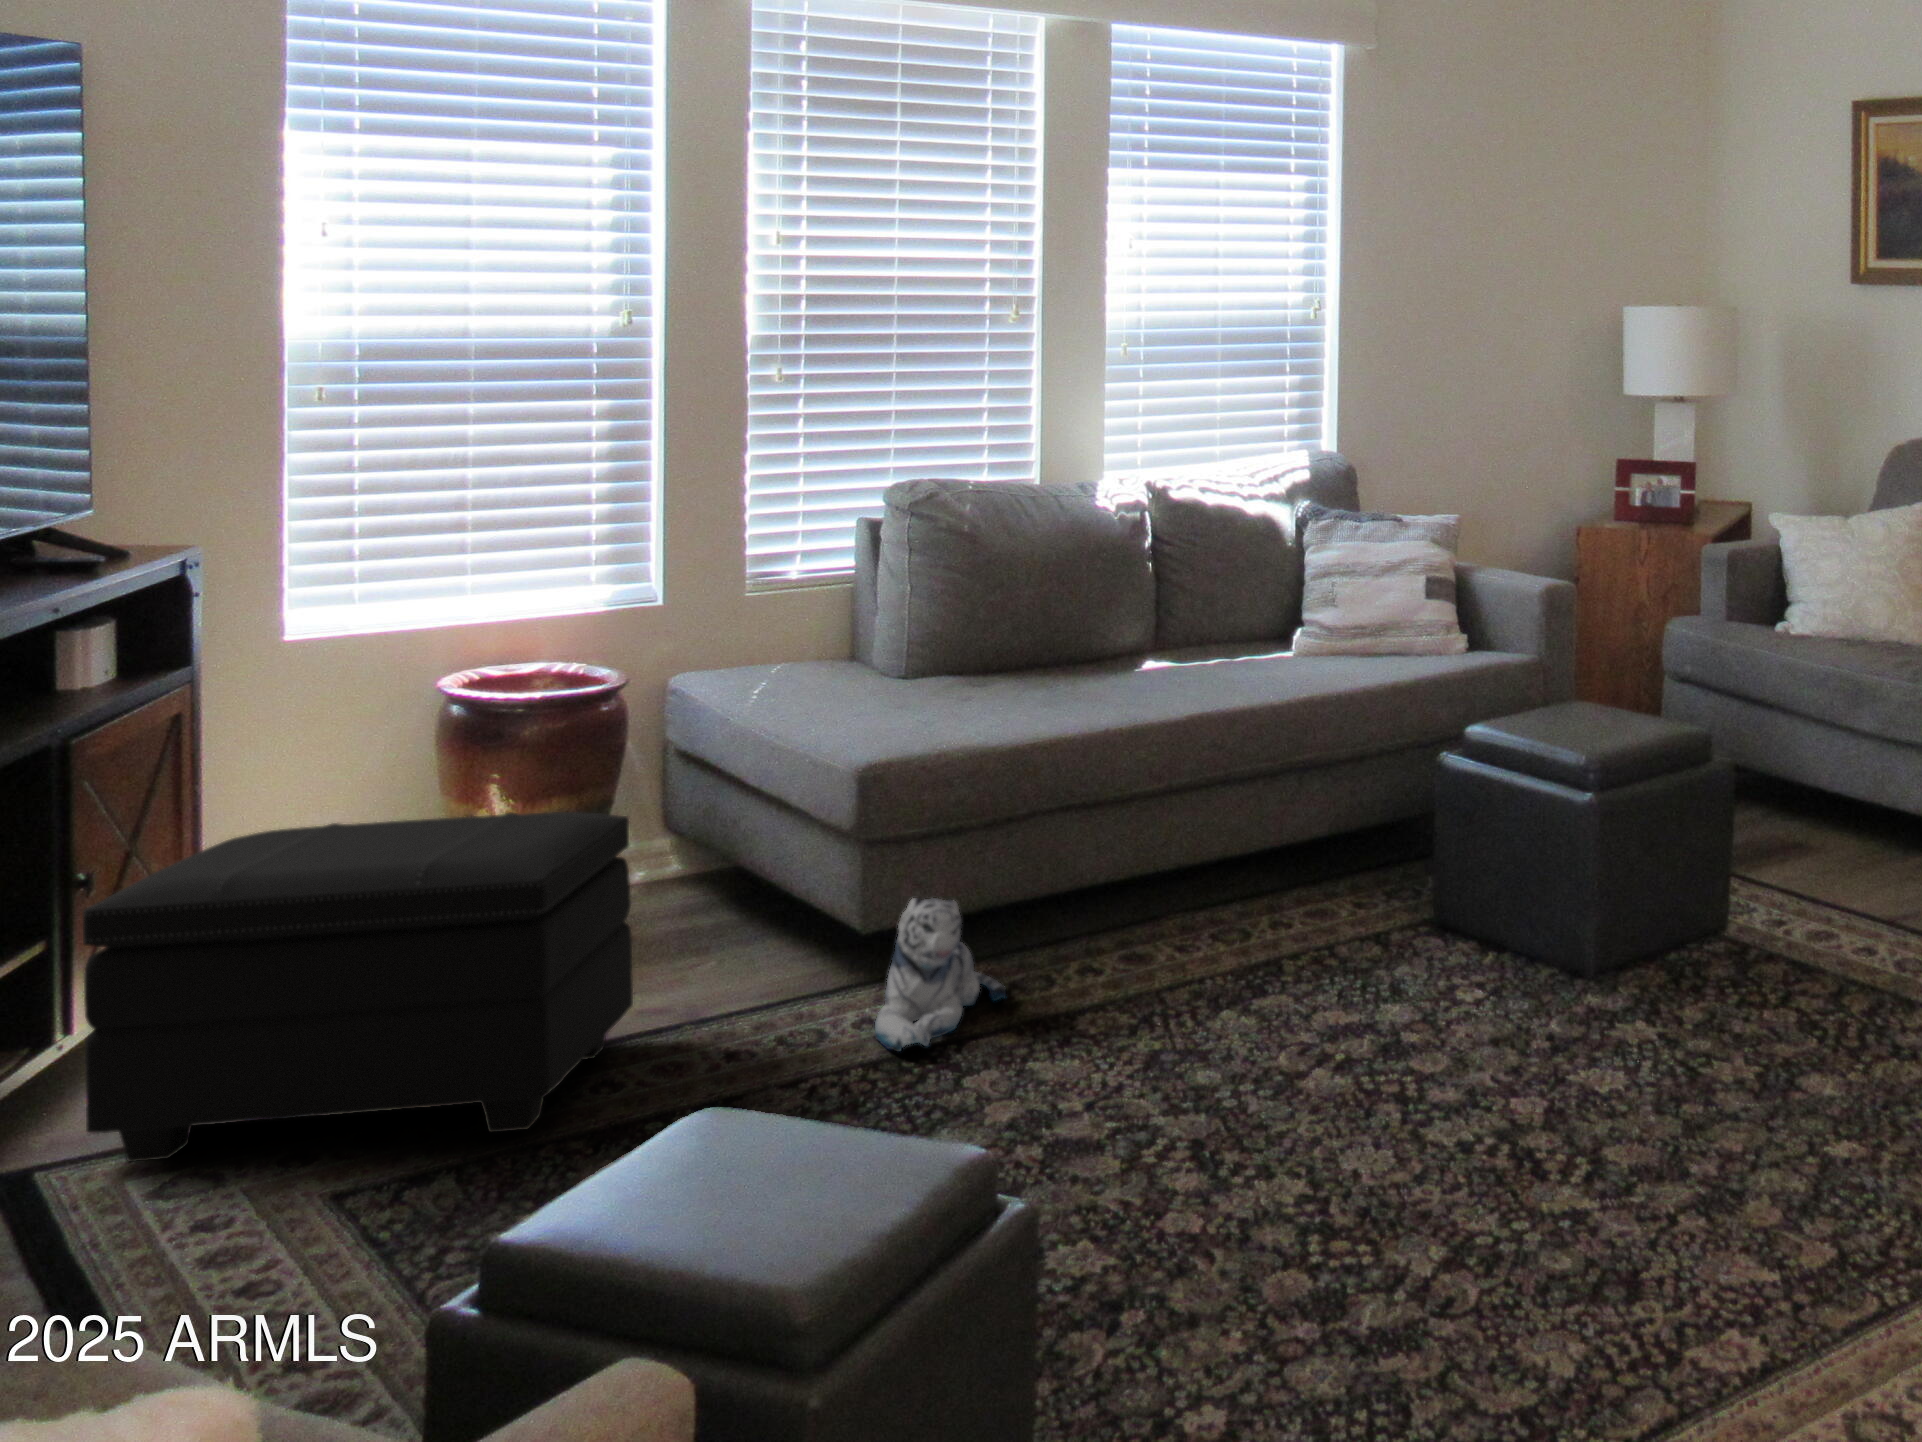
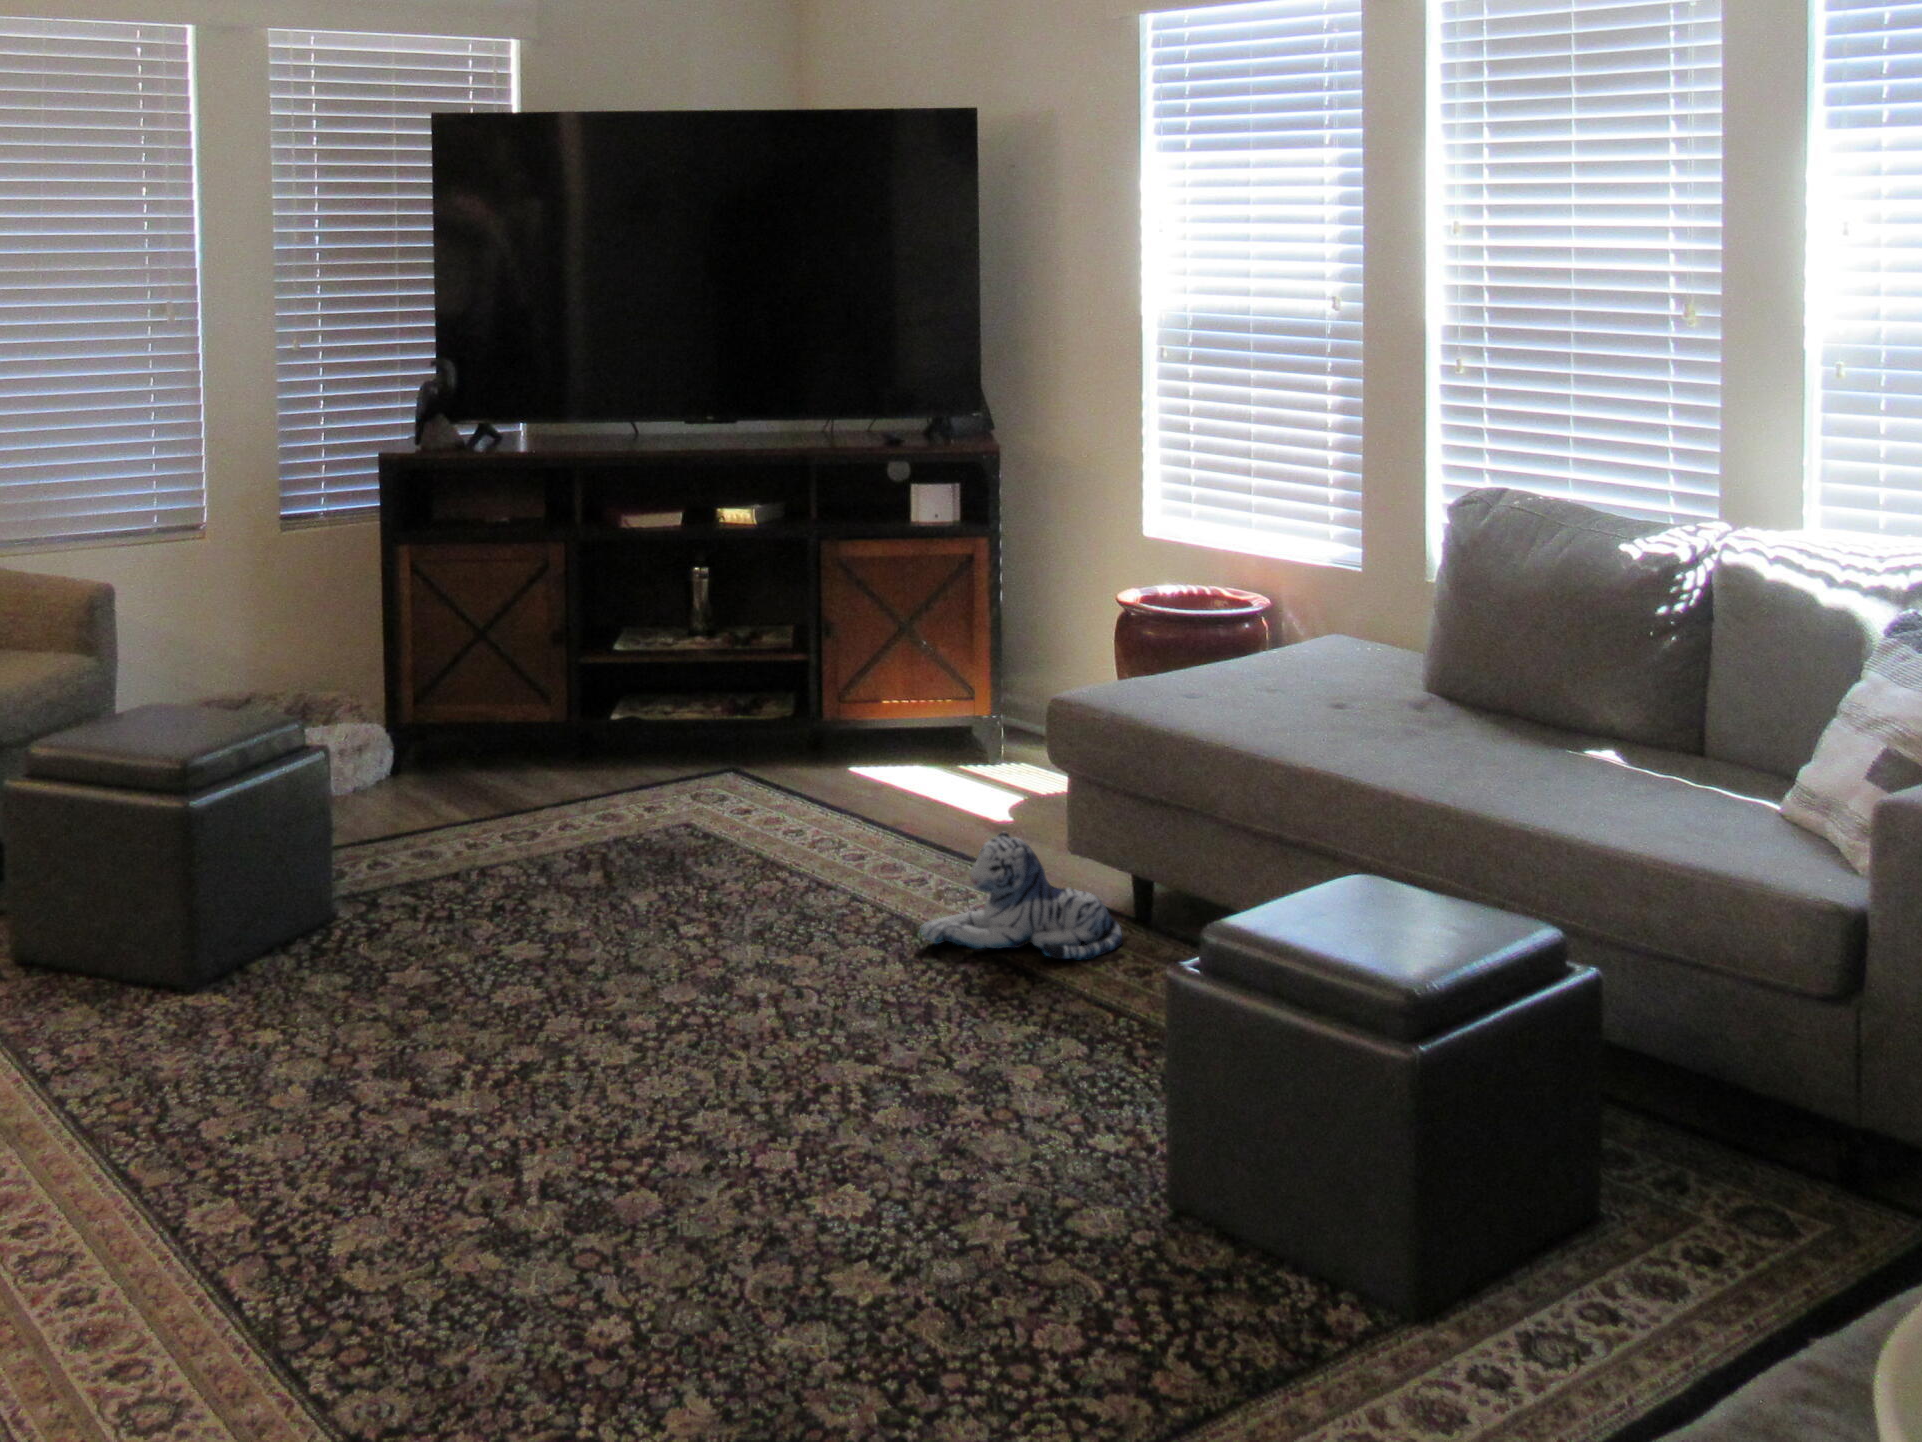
footstool: present [83,812,633,1162] -> none [771,635,969,857]

